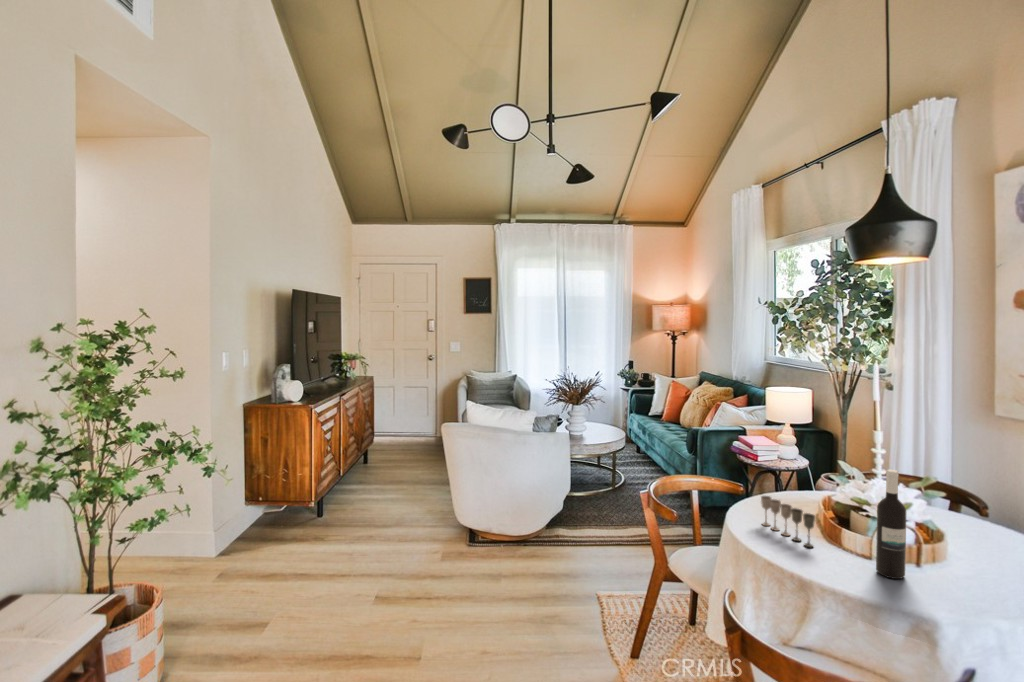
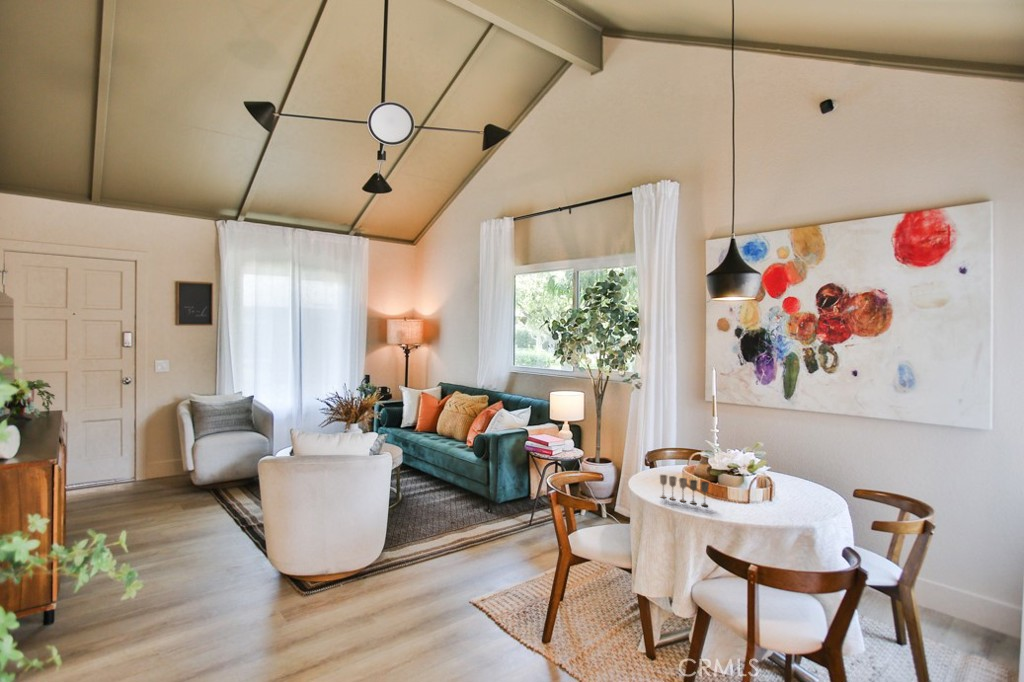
wine bottle: present [876,469,906,579] -> none [754,441,772,514]

